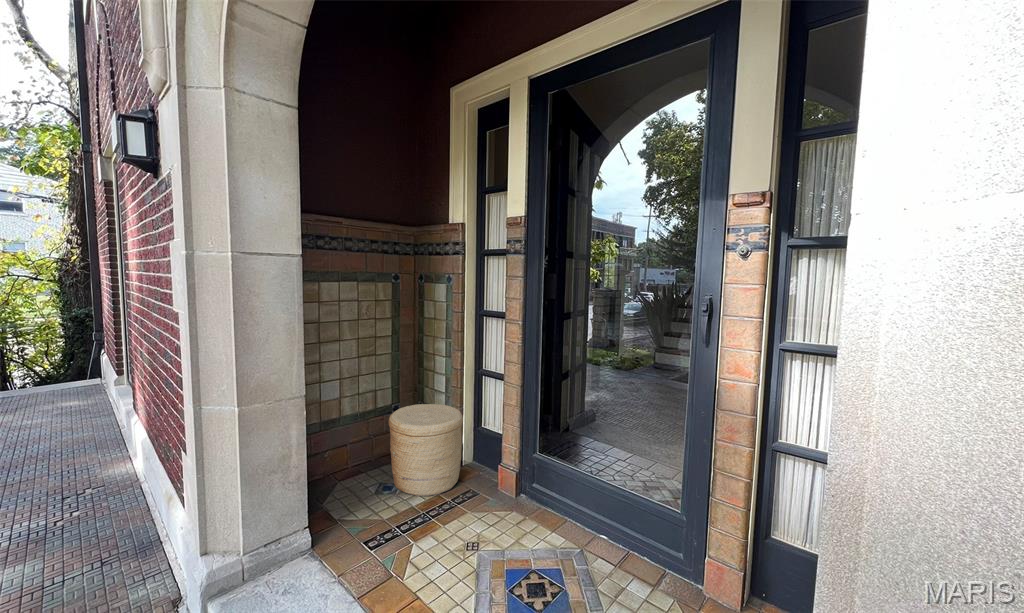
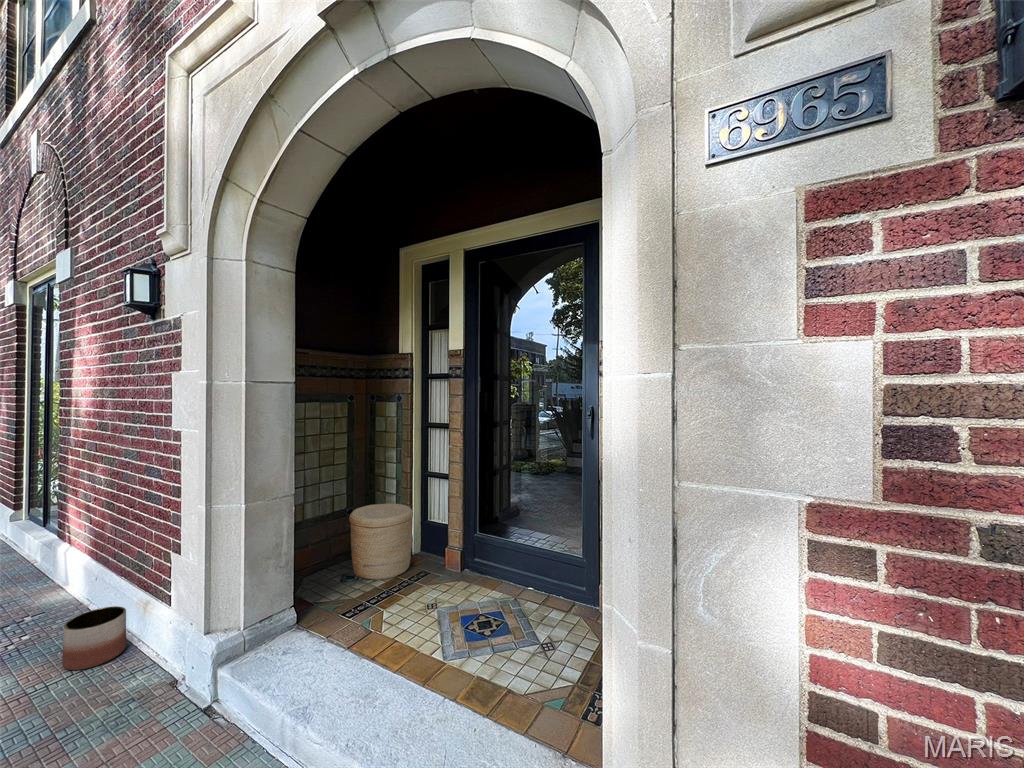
planter: none [83,499,151,566] -> present [62,606,126,670]

